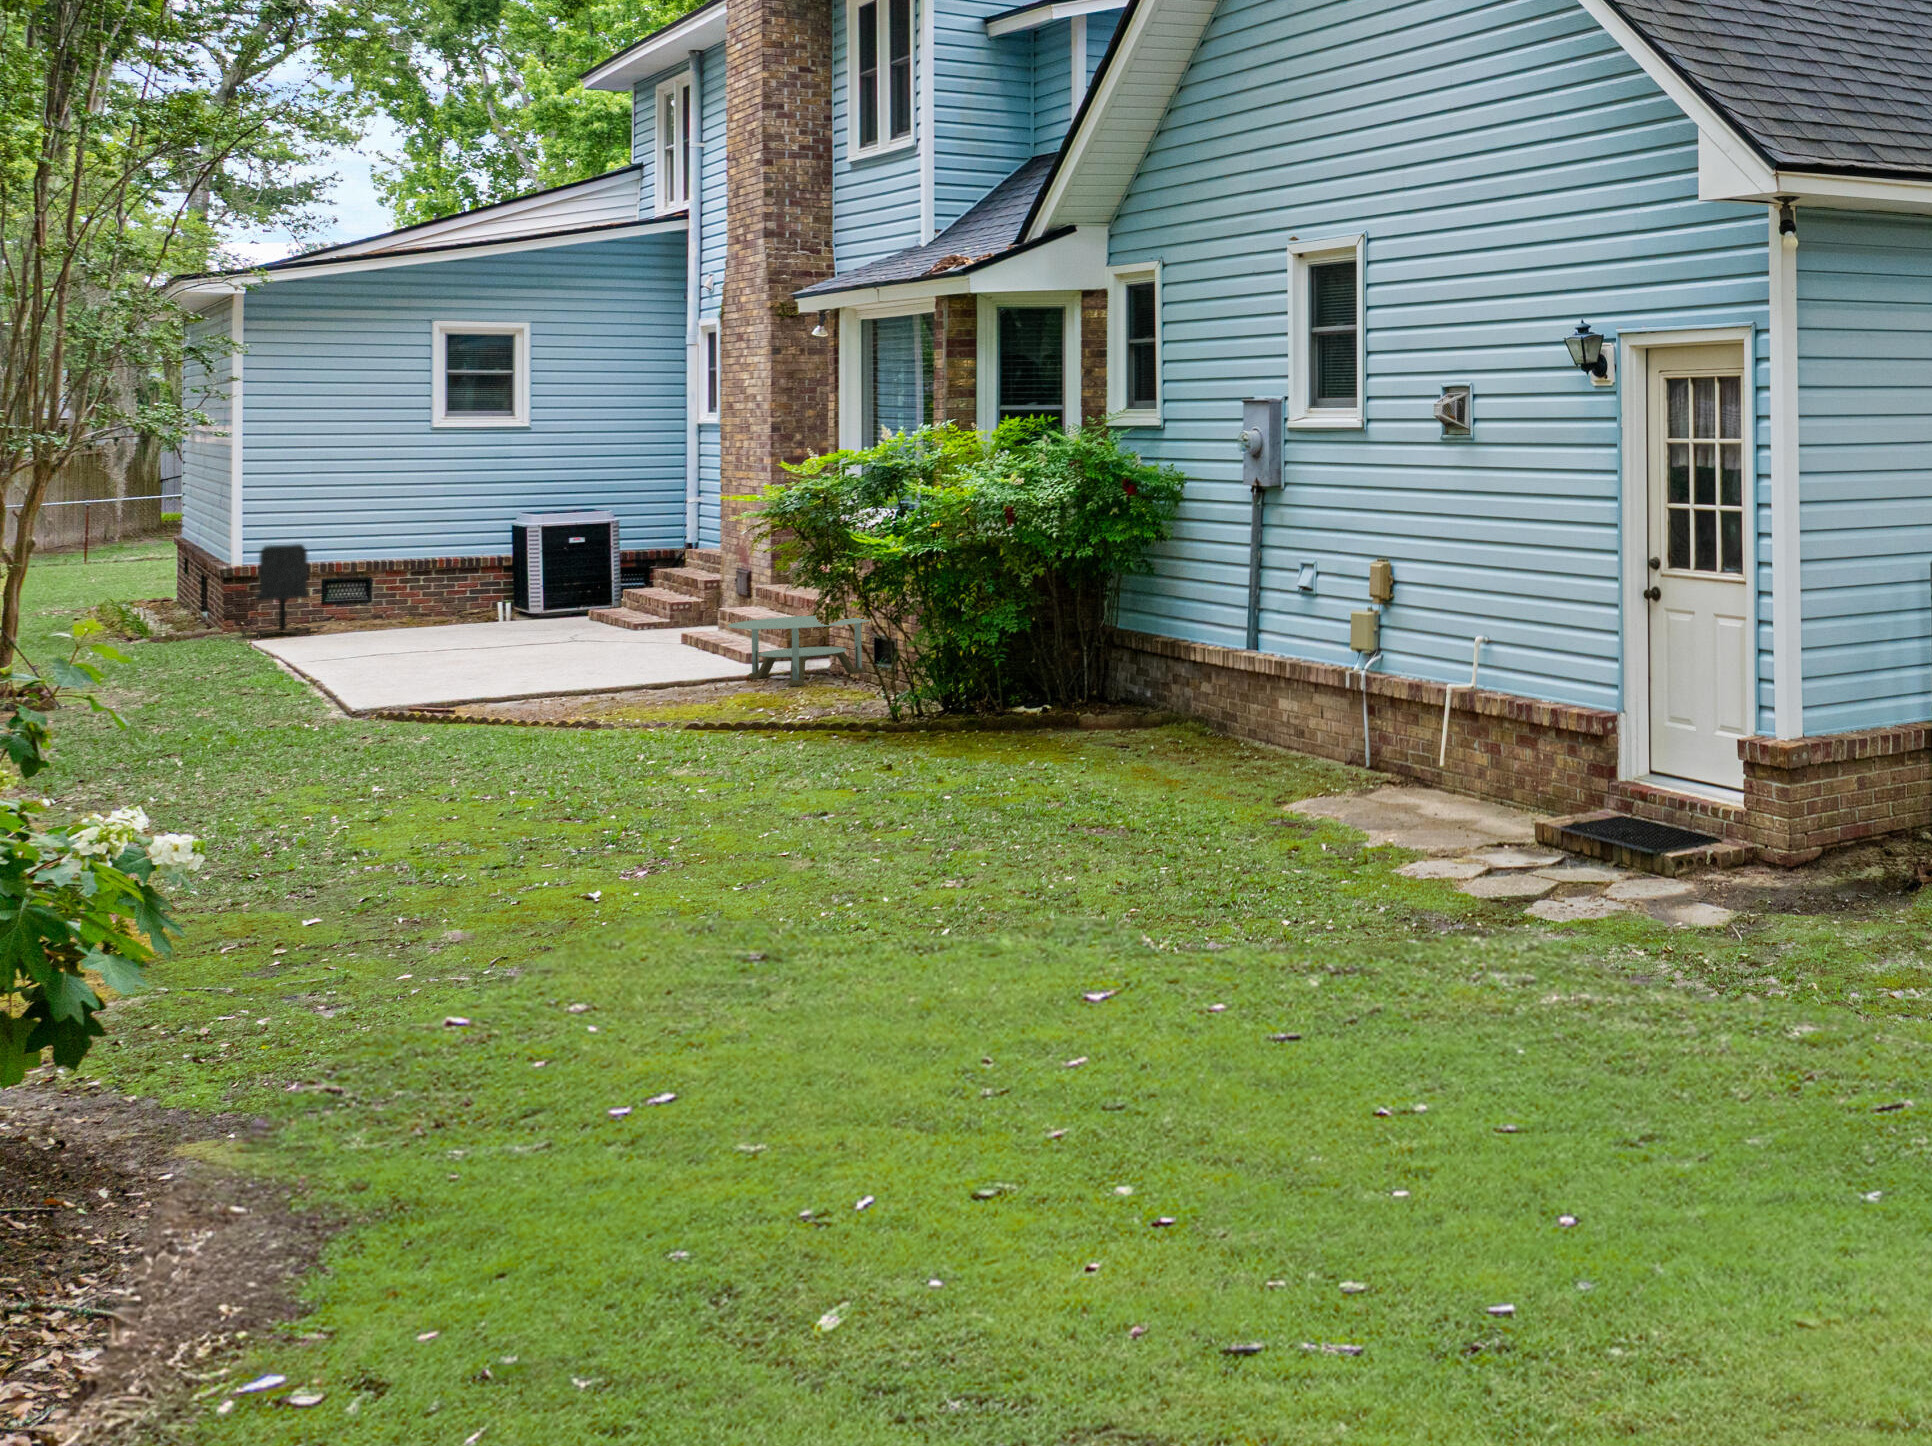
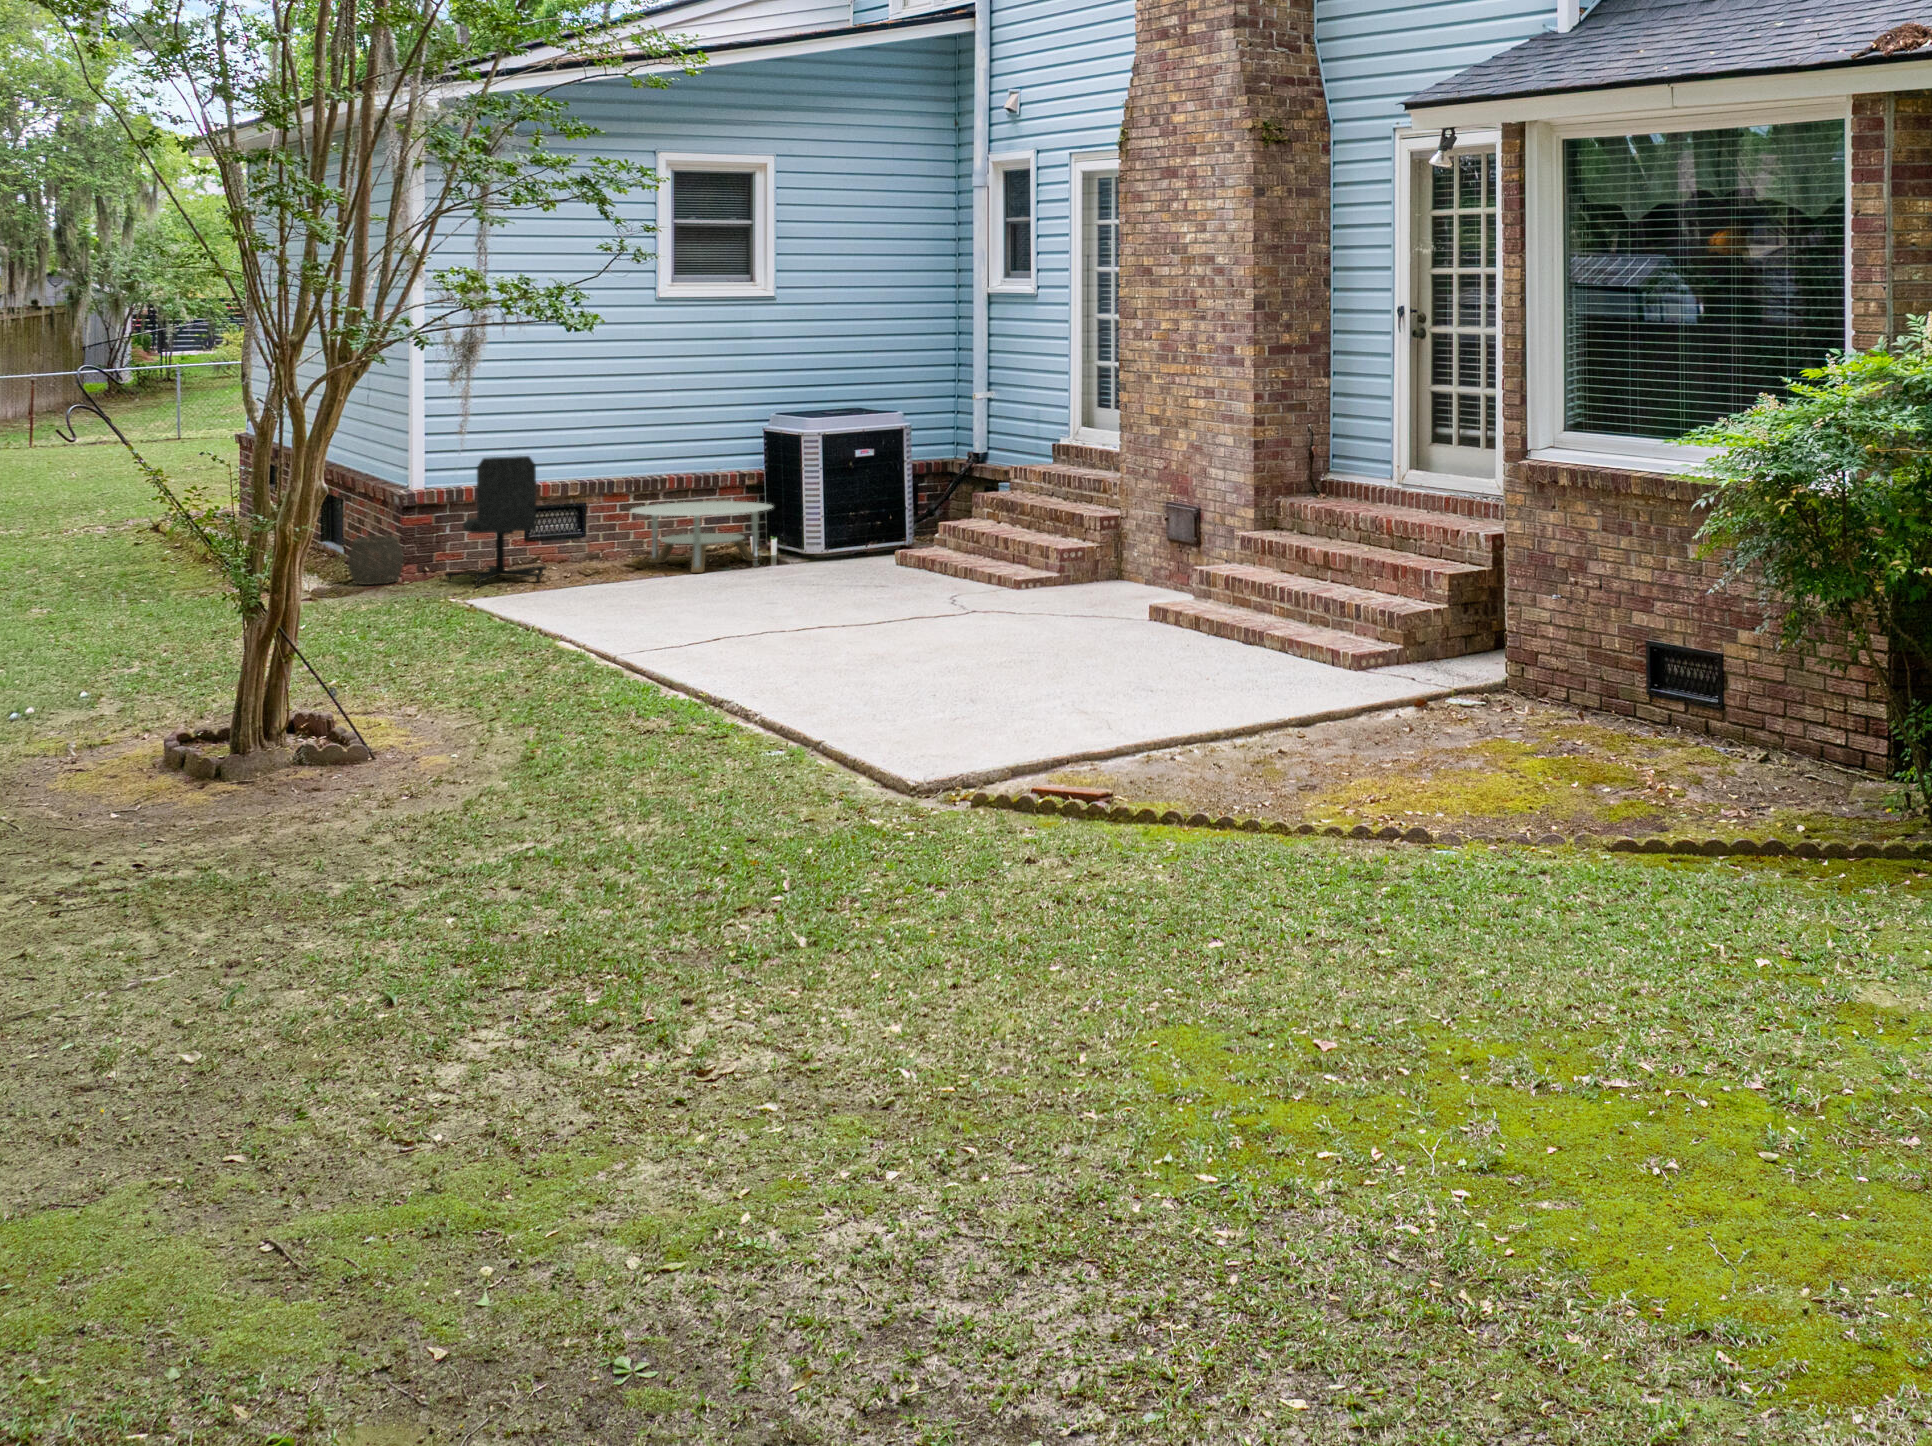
woven basket: none [165,605,210,640] -> present [348,536,403,585]
round table: present [728,616,873,686] -> present [631,501,773,573]

